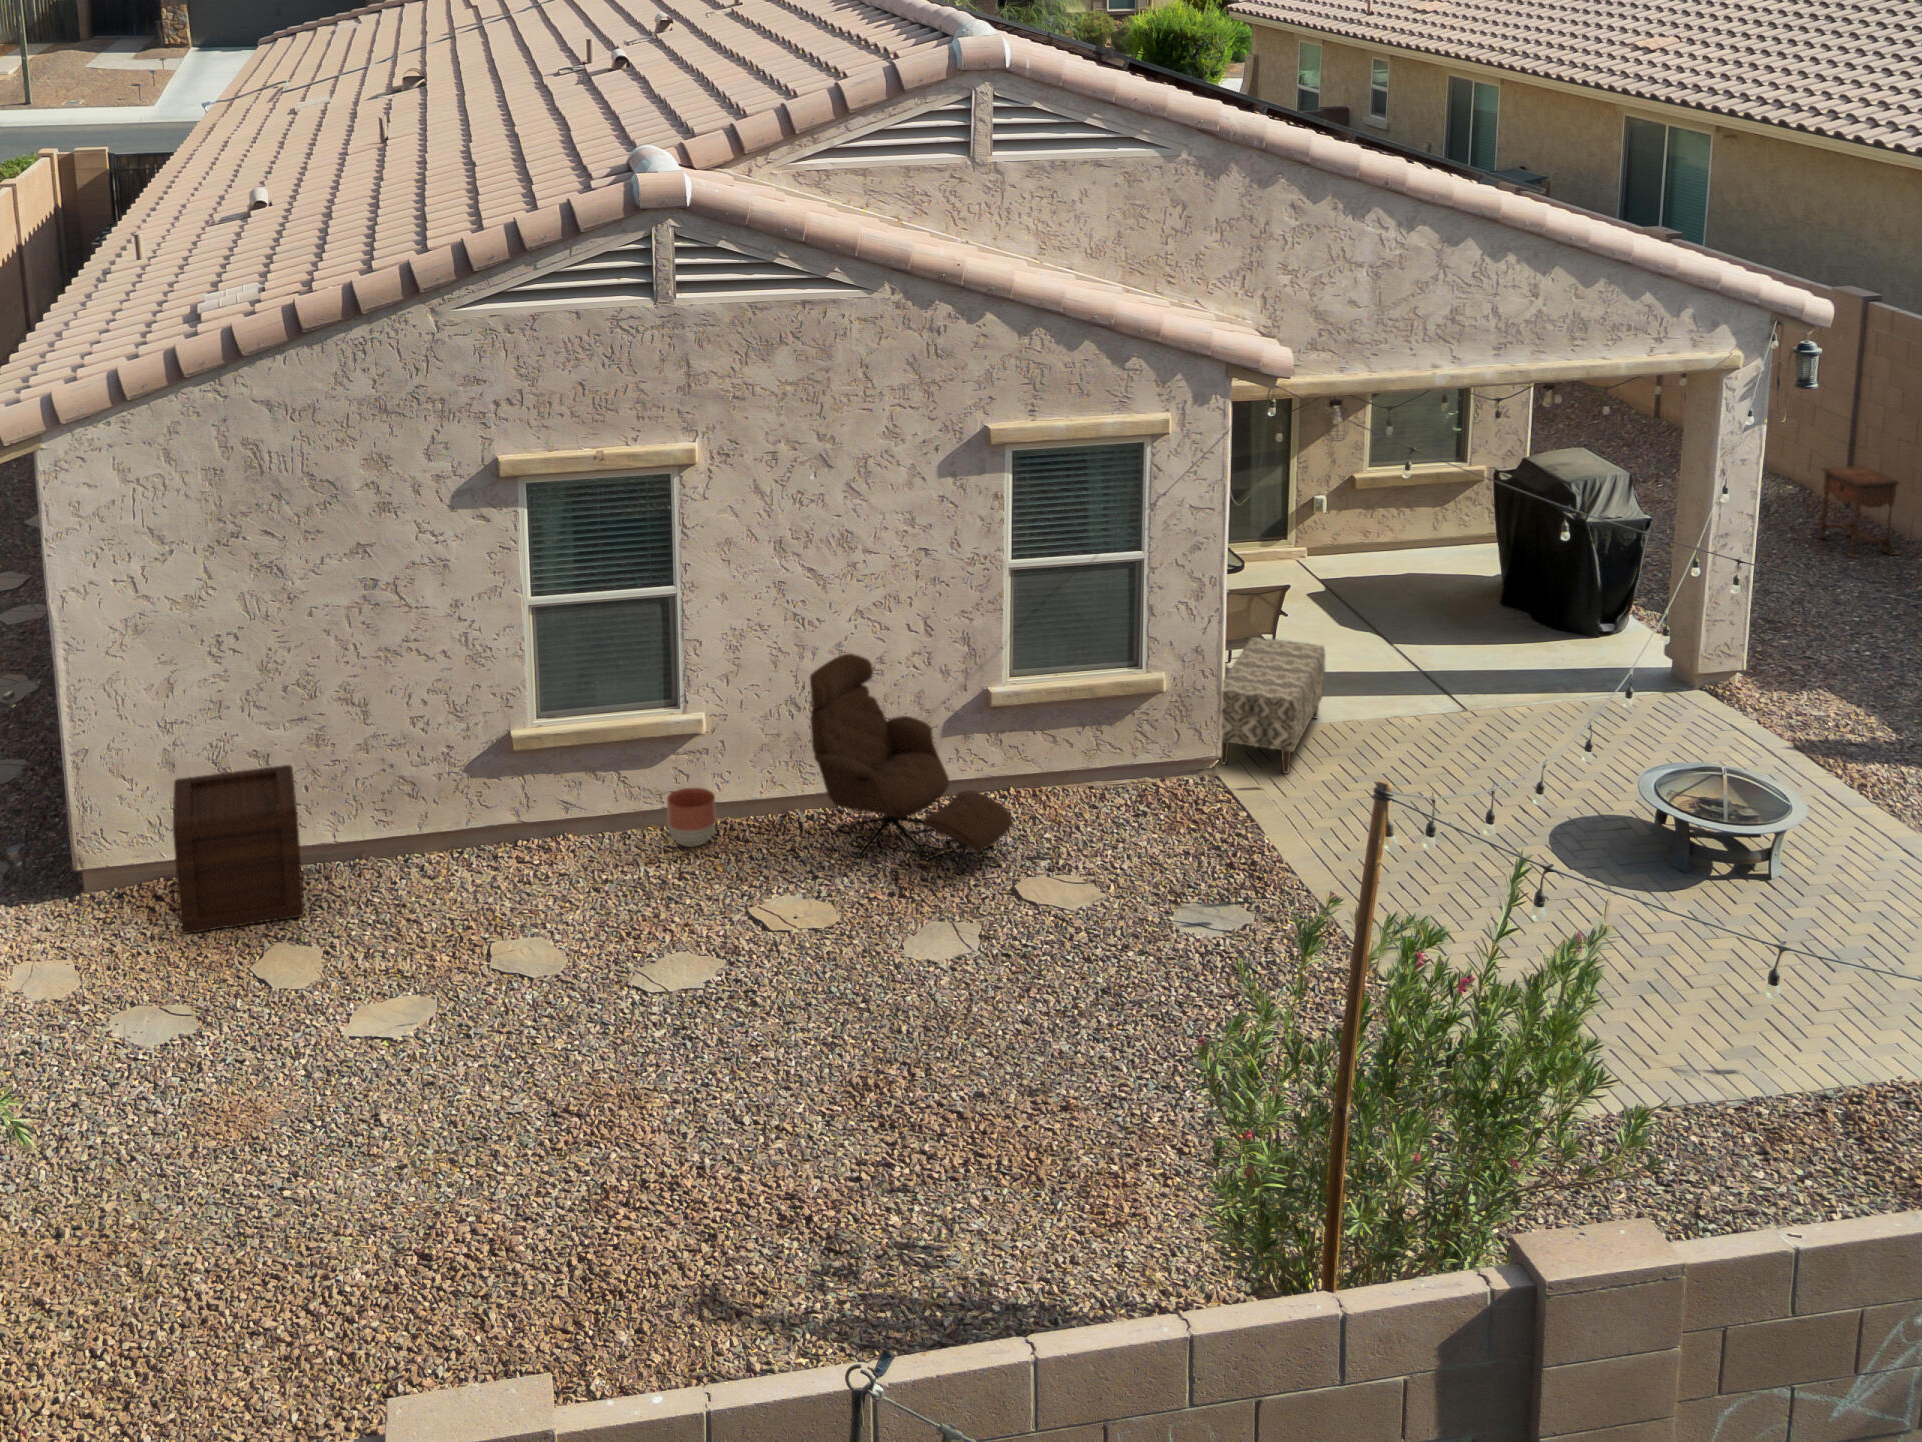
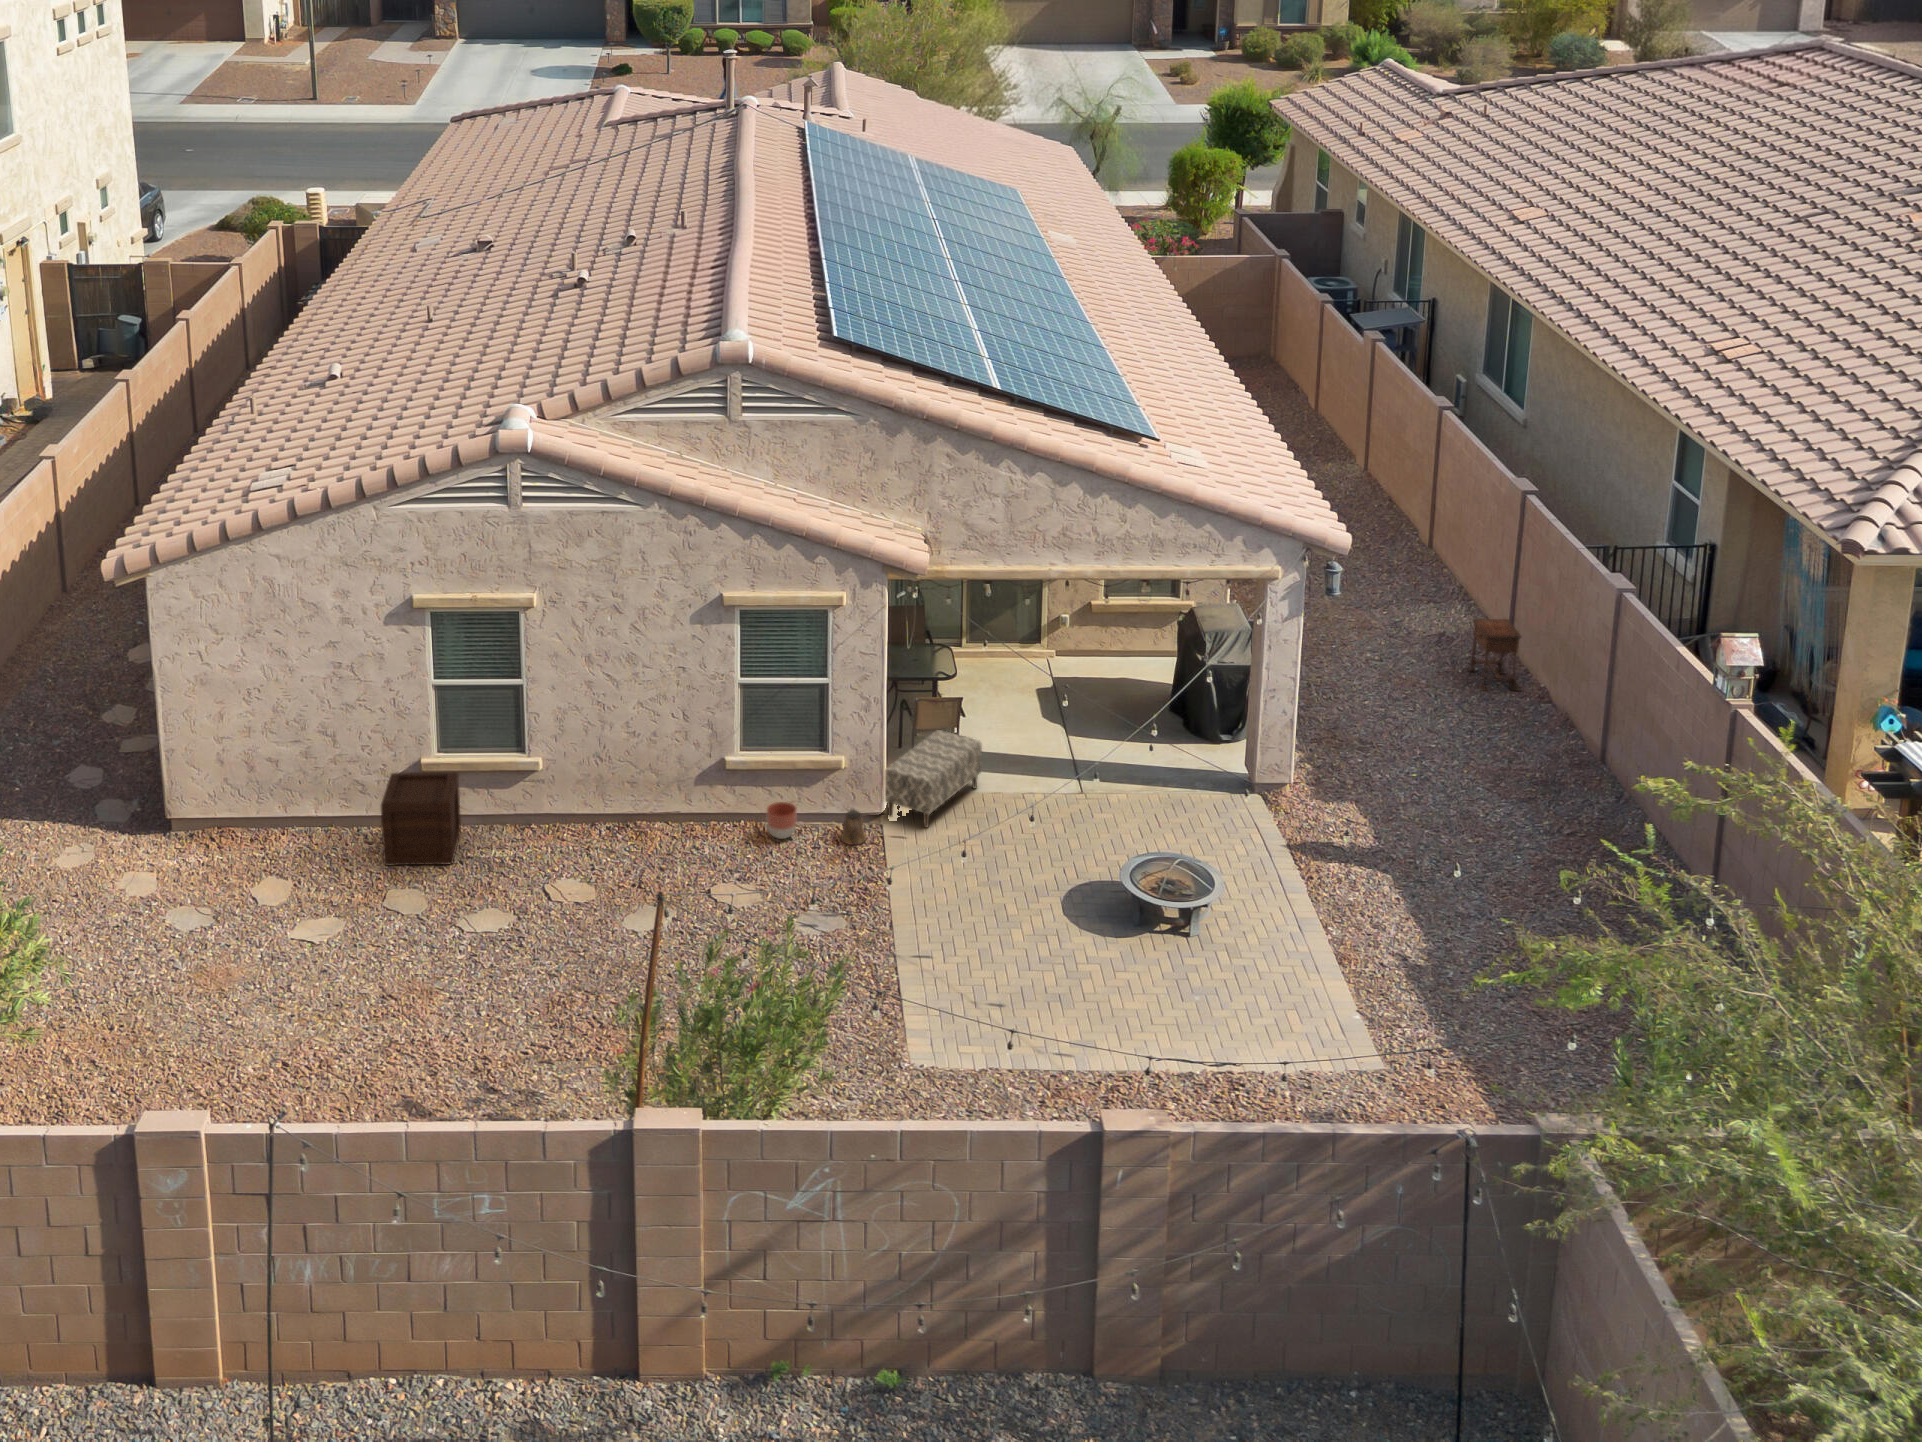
lounge chair: present [810,652,1013,875] -> none [597,727,717,877]
watering can: none [1173,749,1216,806] -> present [841,807,866,845]
wooden crate: present [173,765,304,934] -> present [381,772,461,865]
planter: present [667,788,716,847] -> present [767,802,797,839]

